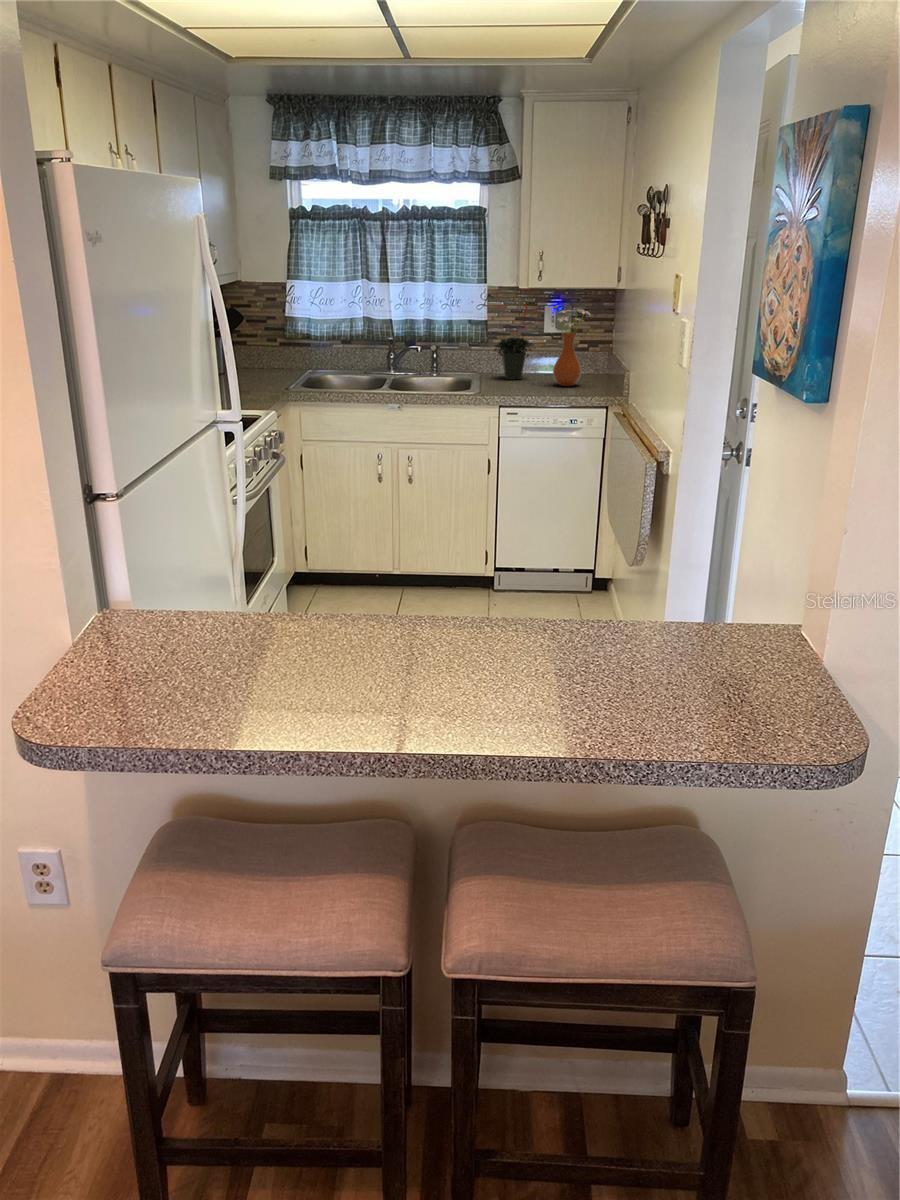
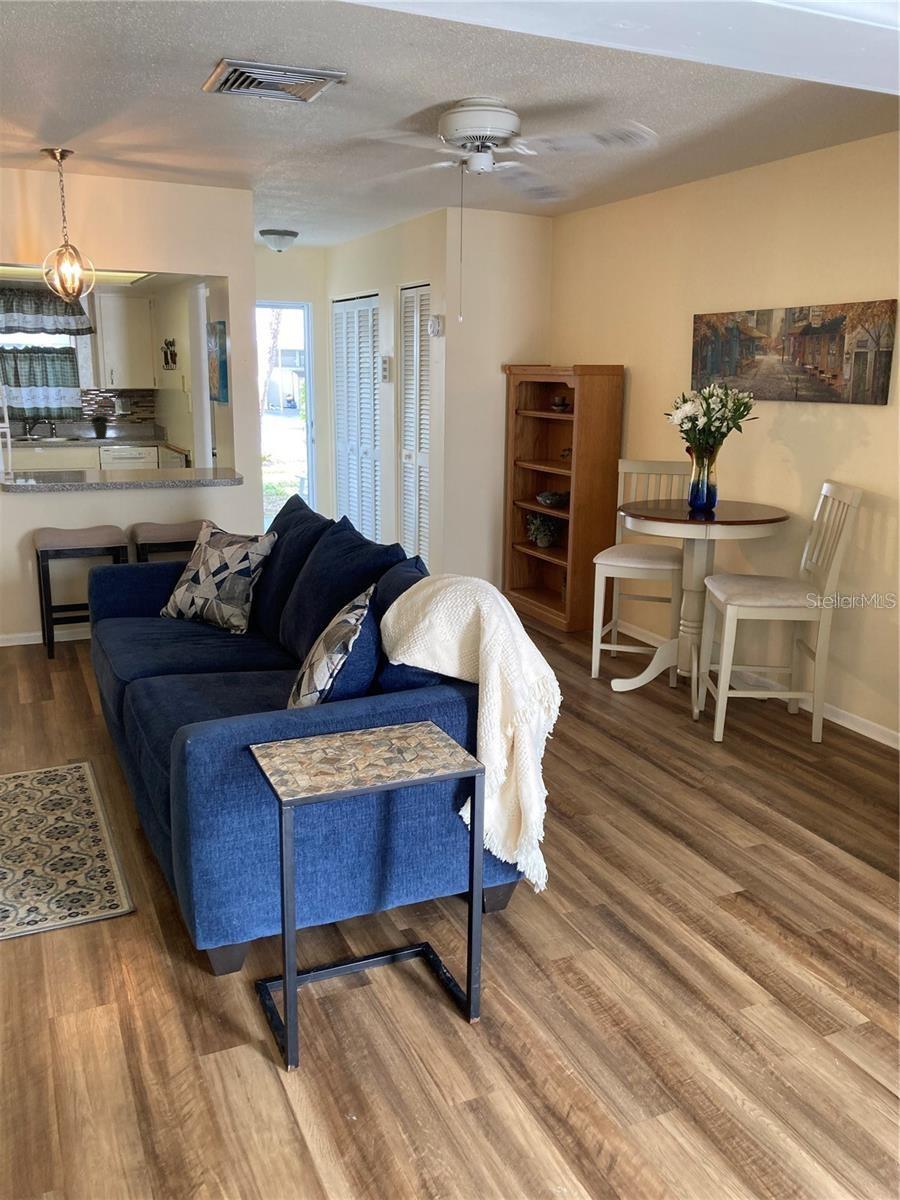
vase: present [552,306,589,386] -> none [118,397,143,439]

